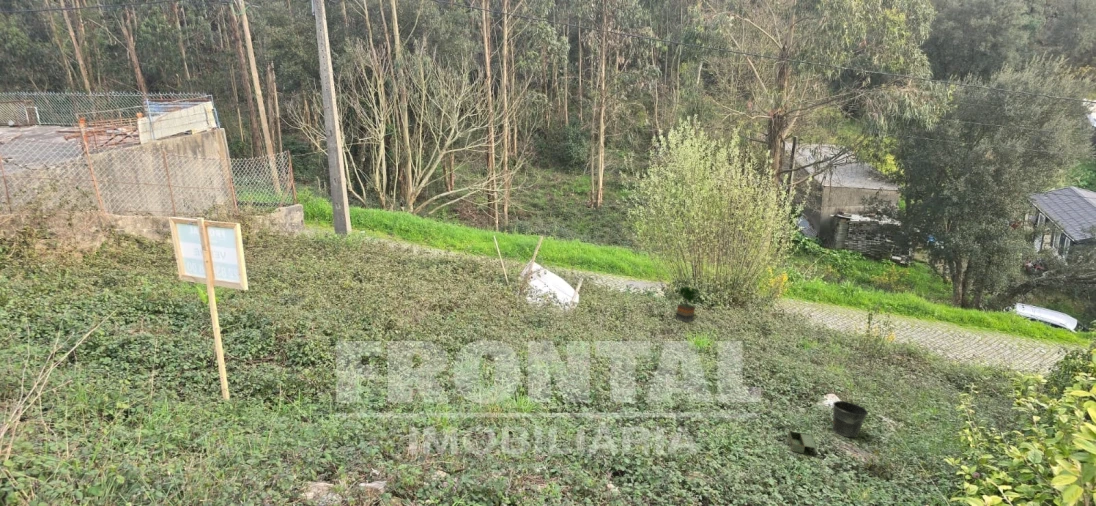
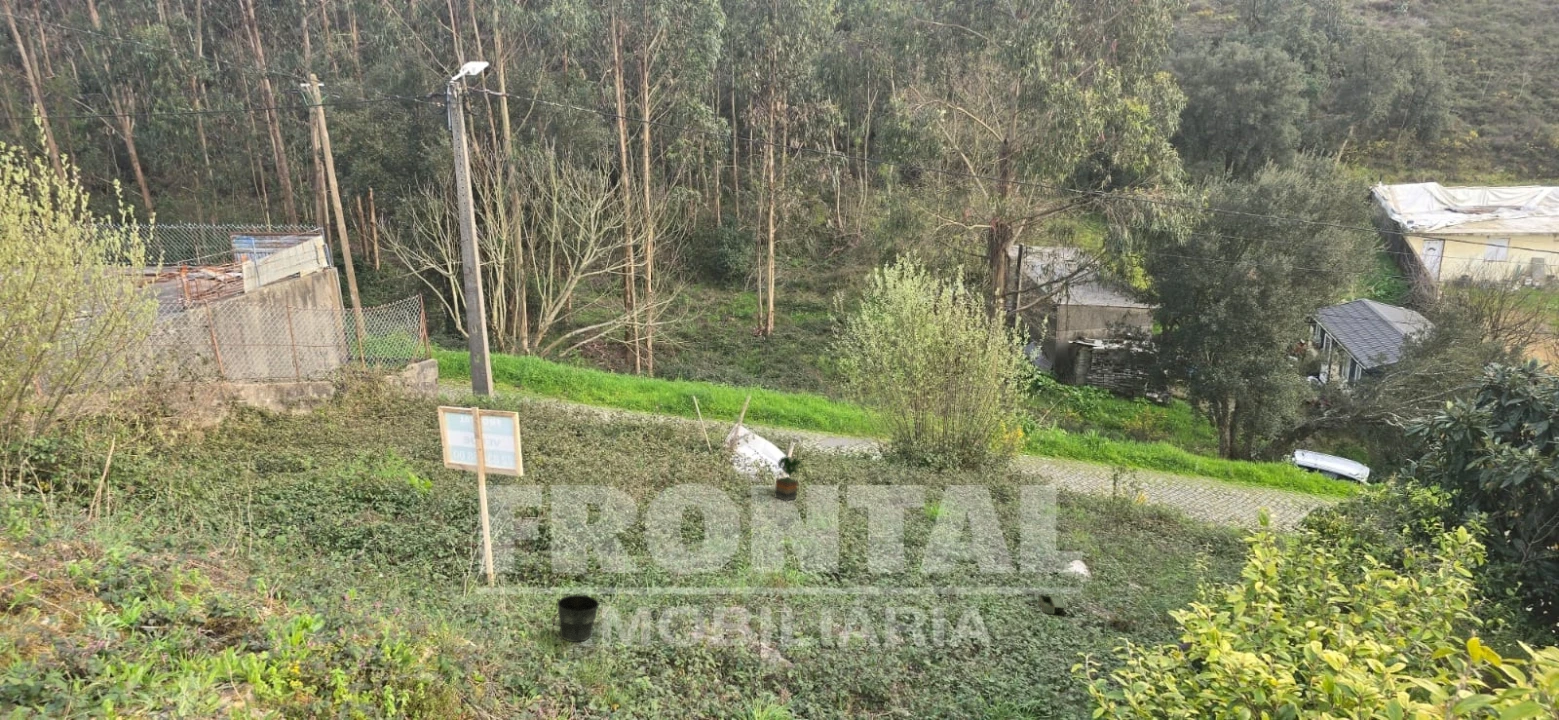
potted tree: present [676,287,701,322] -> present [775,456,803,501]
bucket: present [828,401,868,437] -> present [553,595,599,642]

